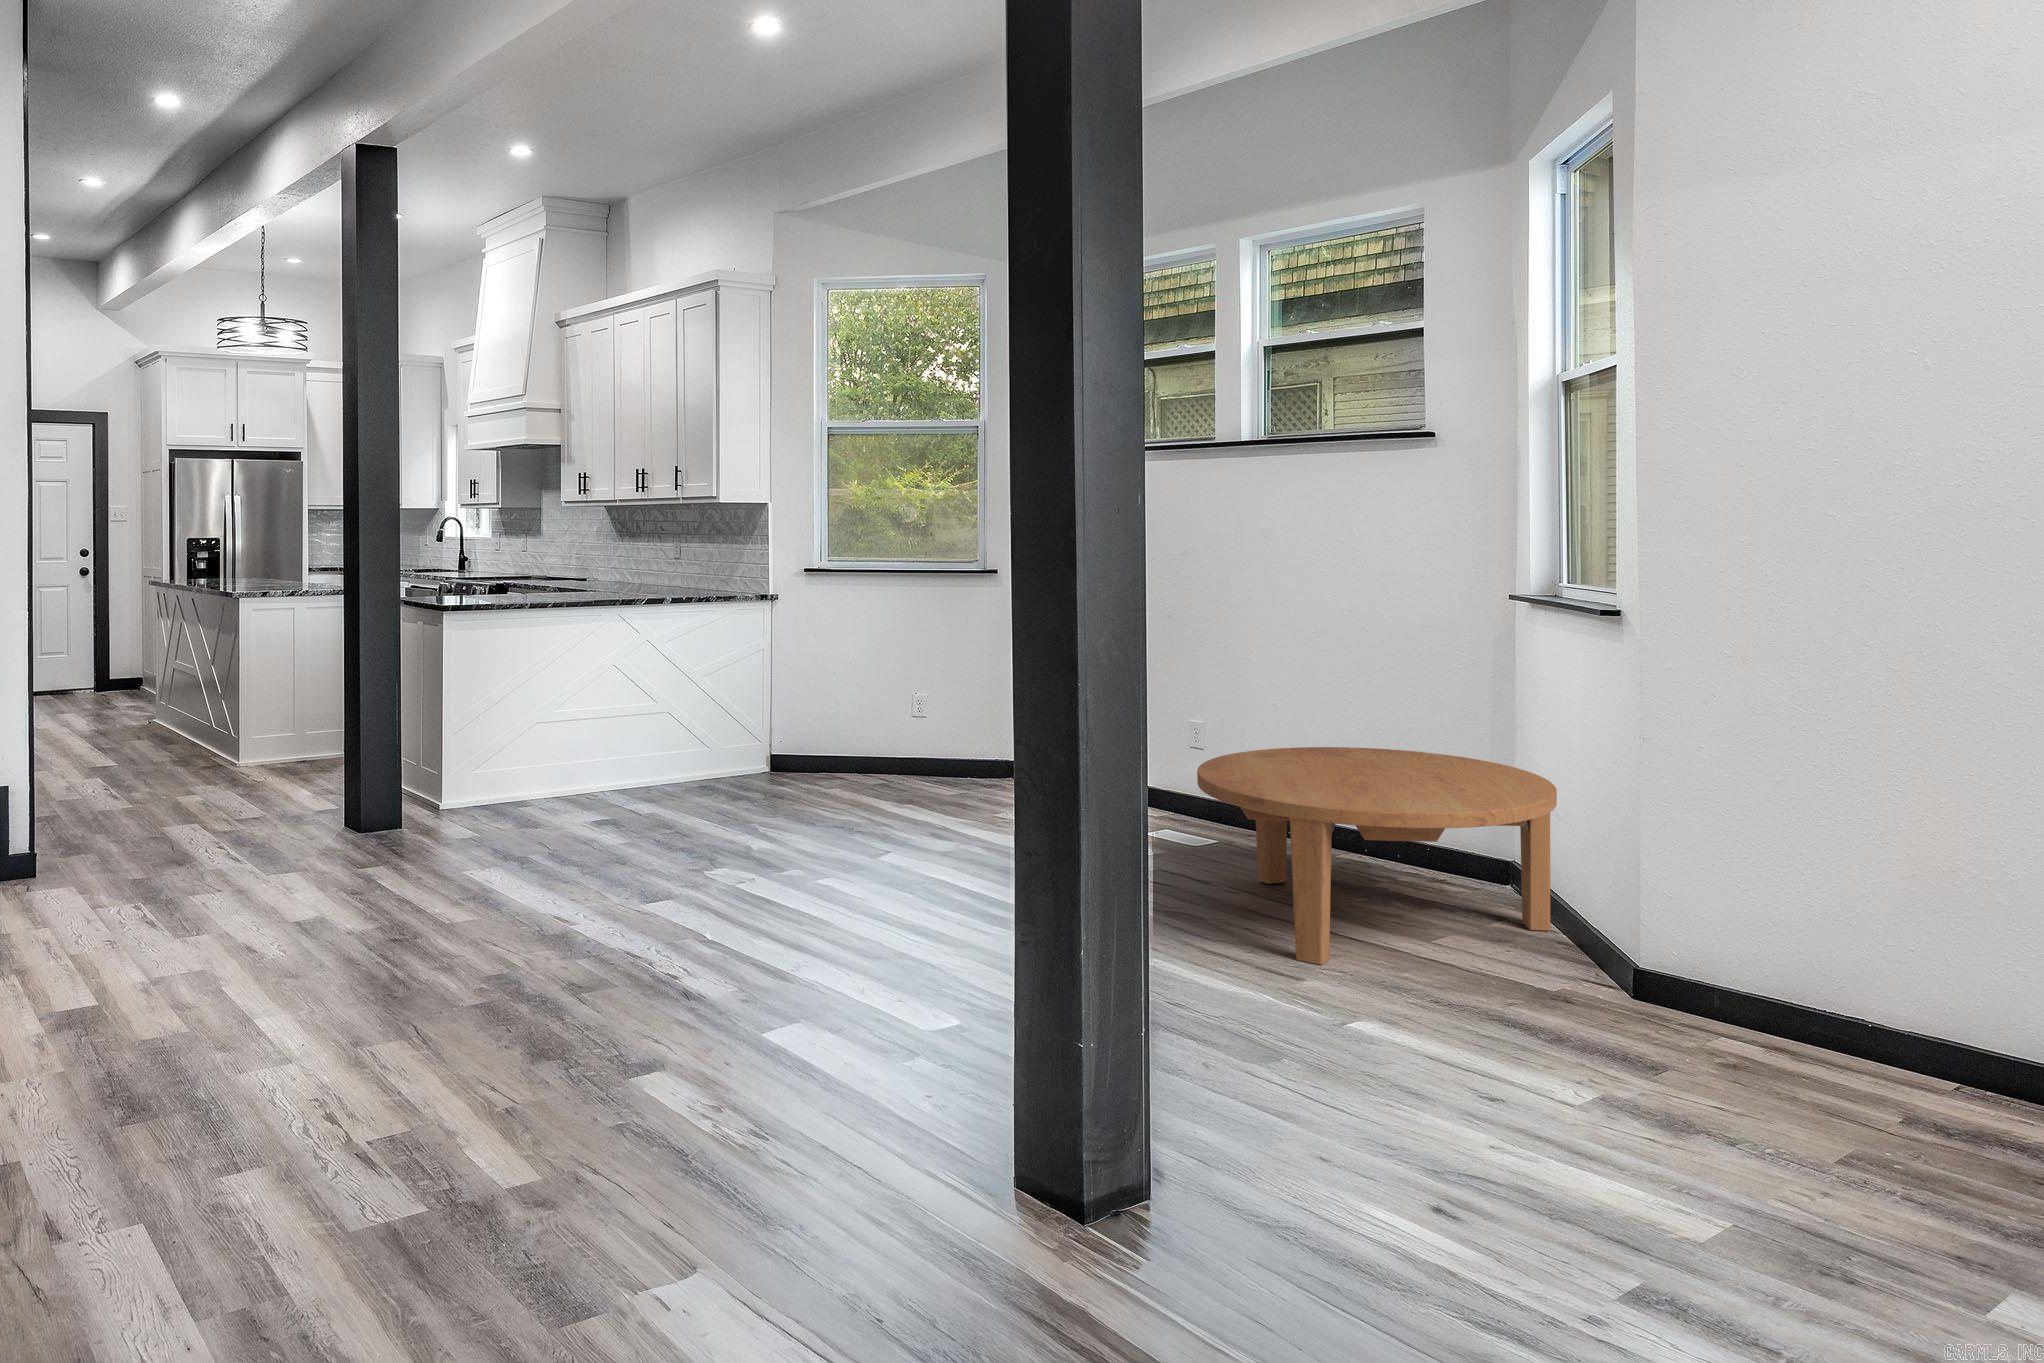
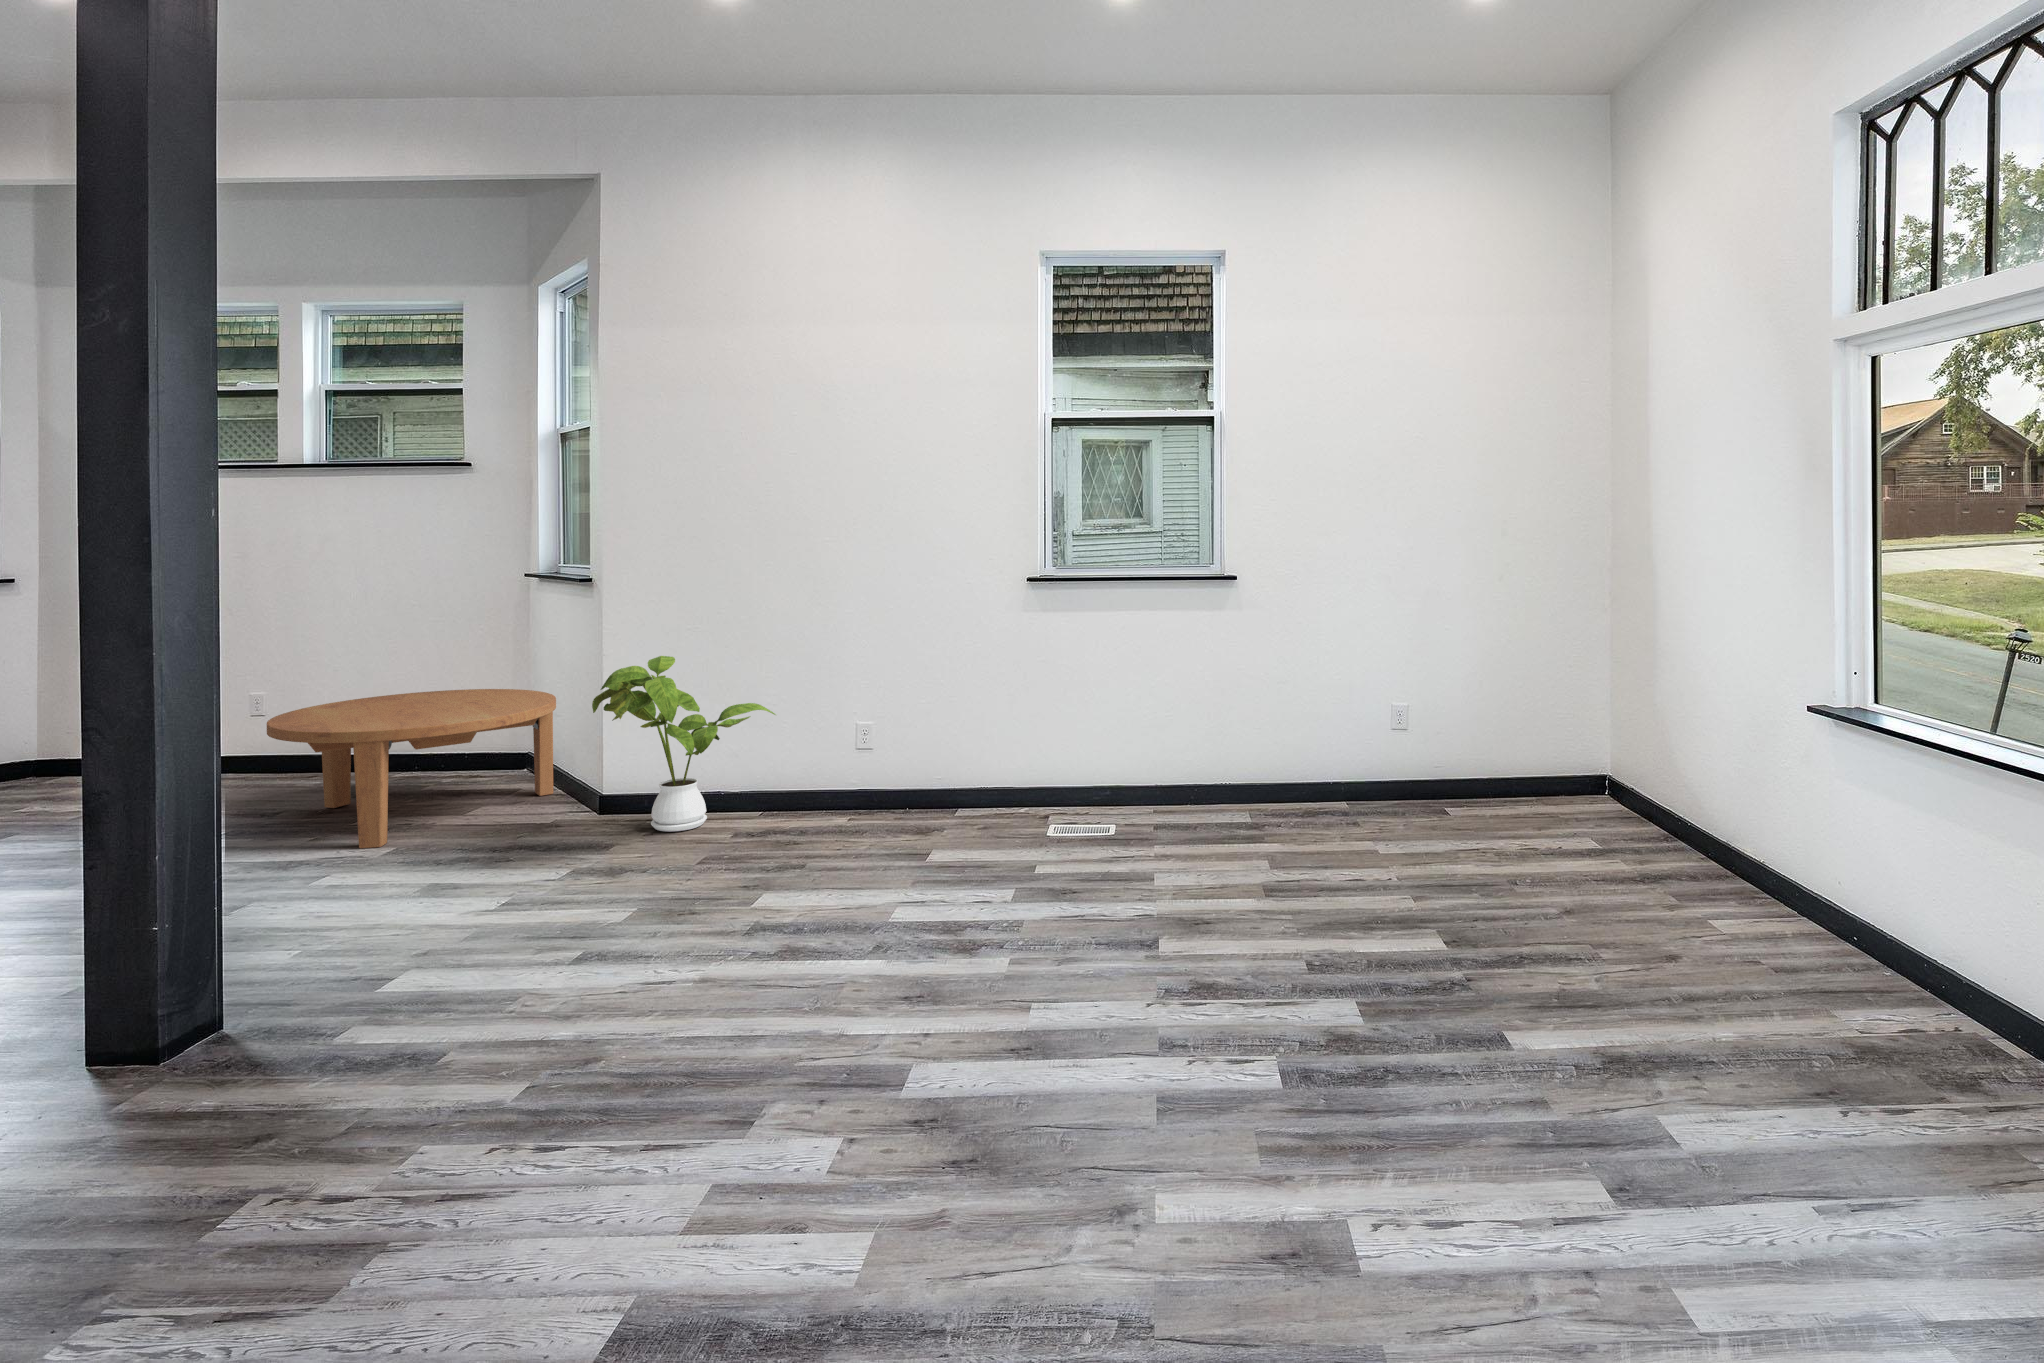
house plant: none [1626,760,2007,1076] -> present [592,656,776,832]

